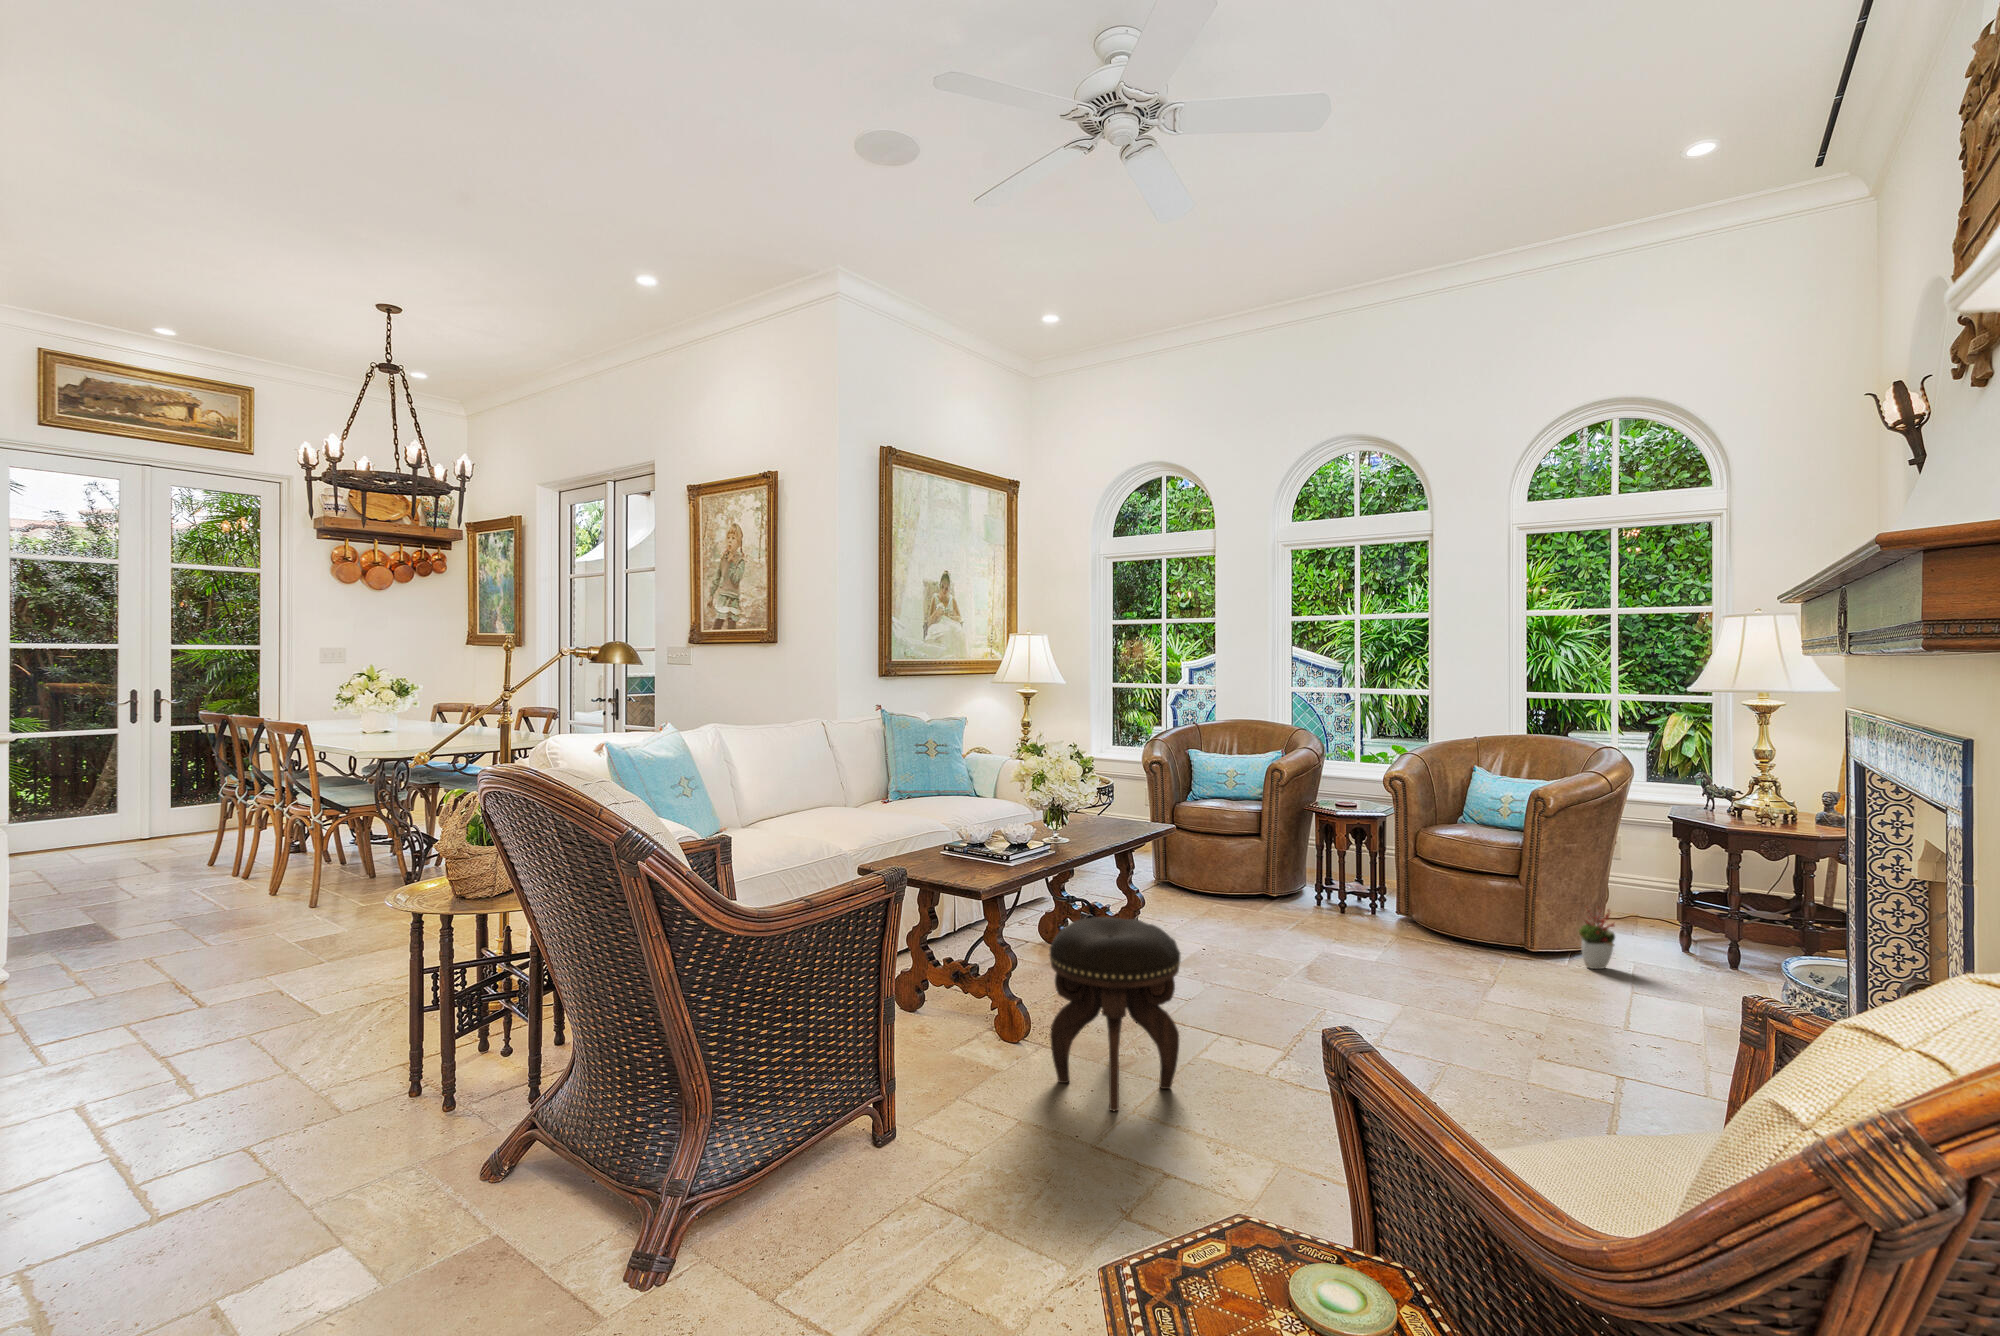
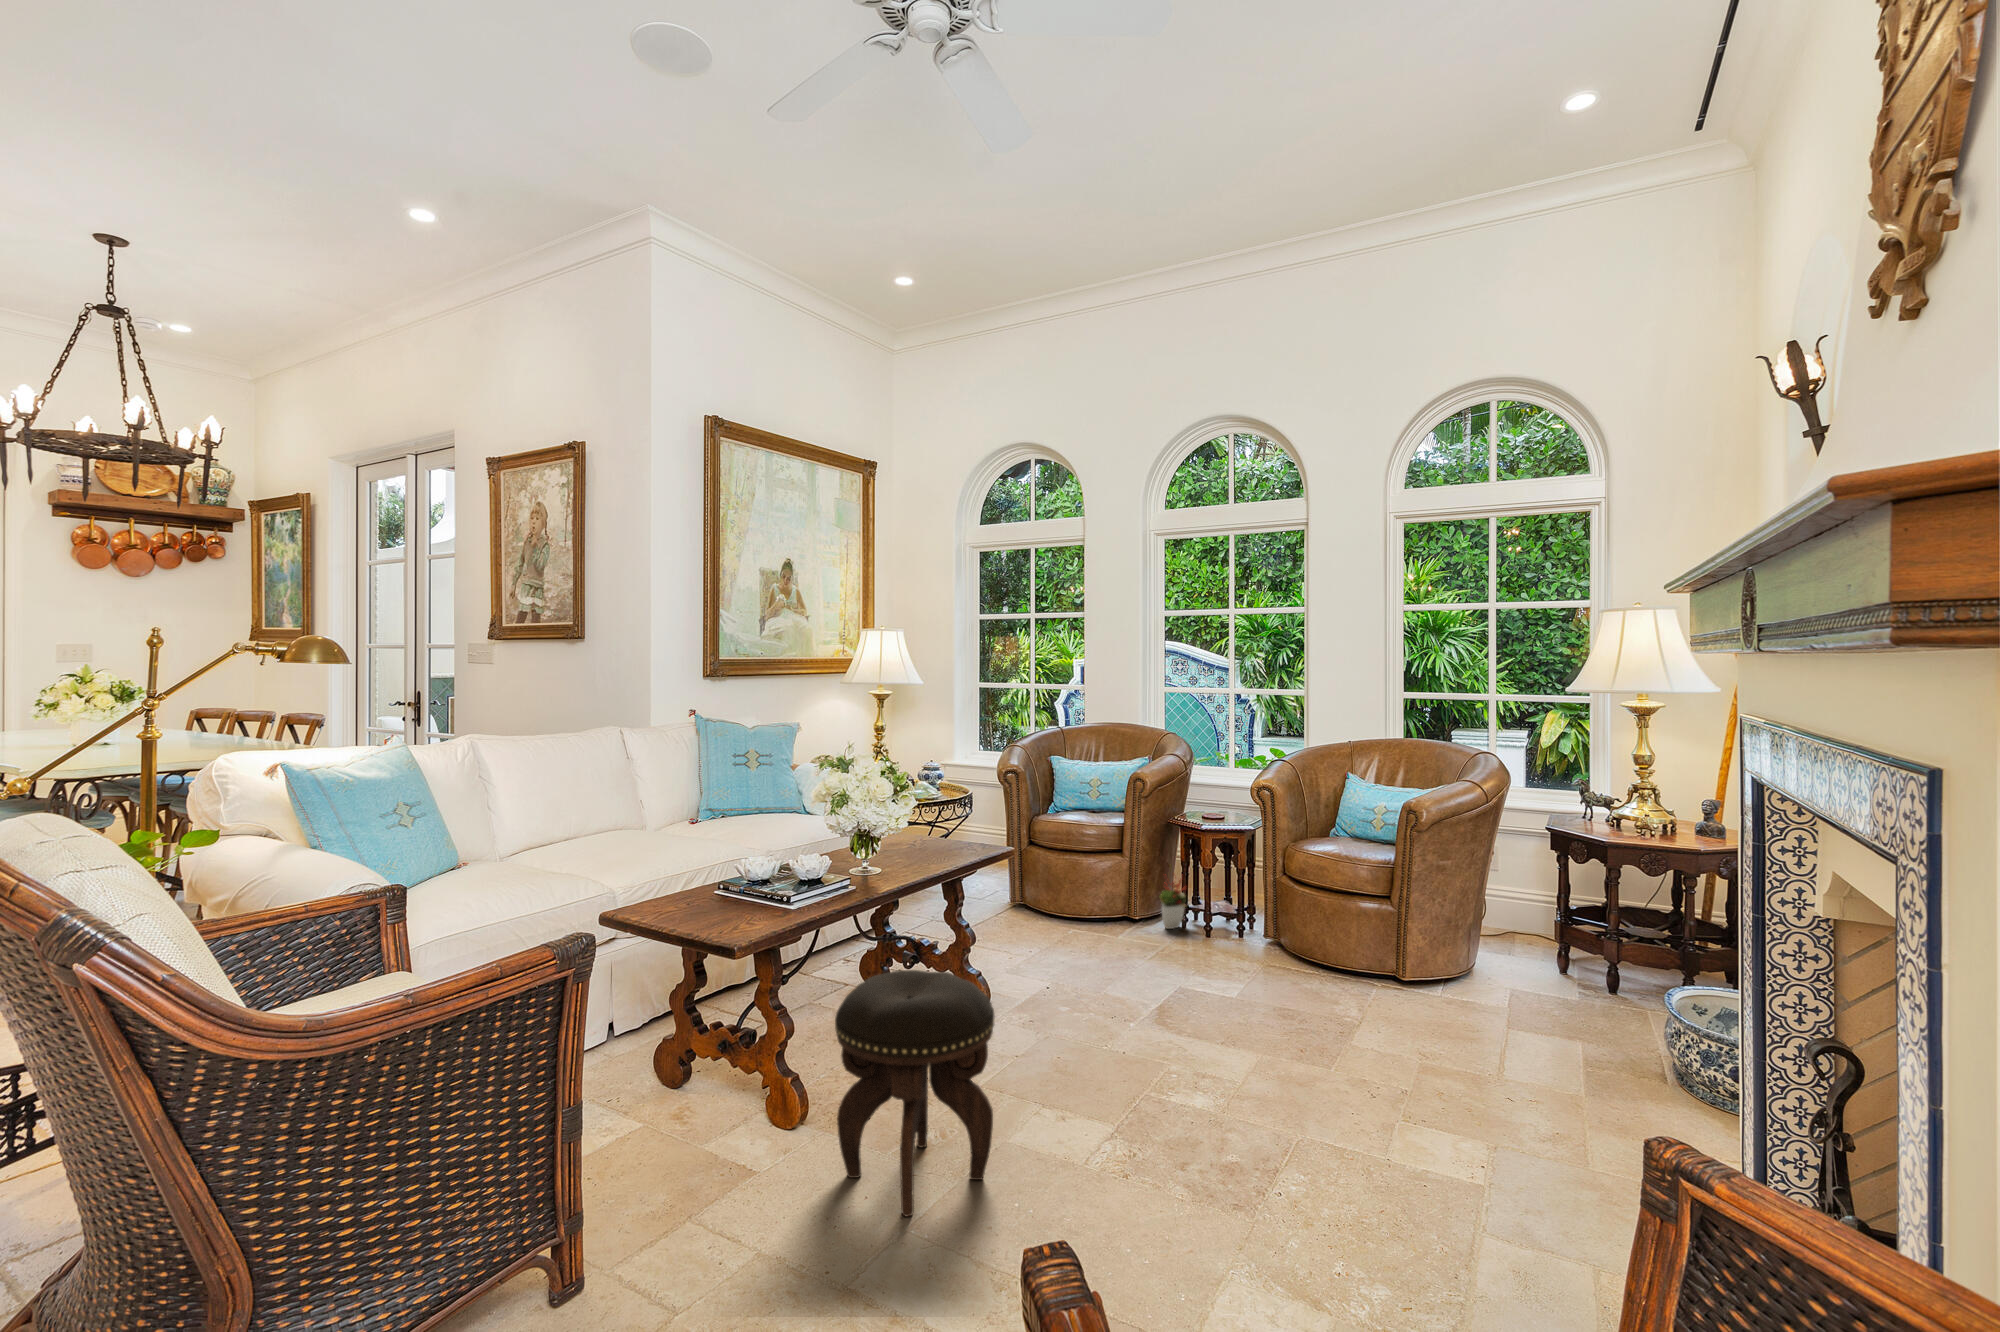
decorative plant: present [1579,907,1615,969] -> present [1159,876,1187,929]

